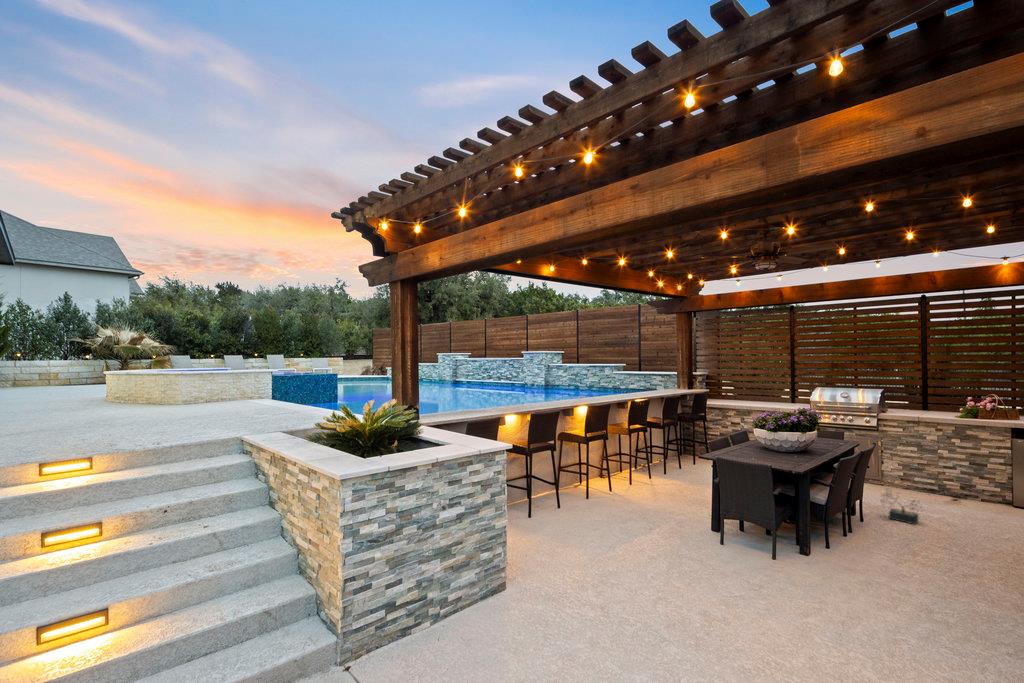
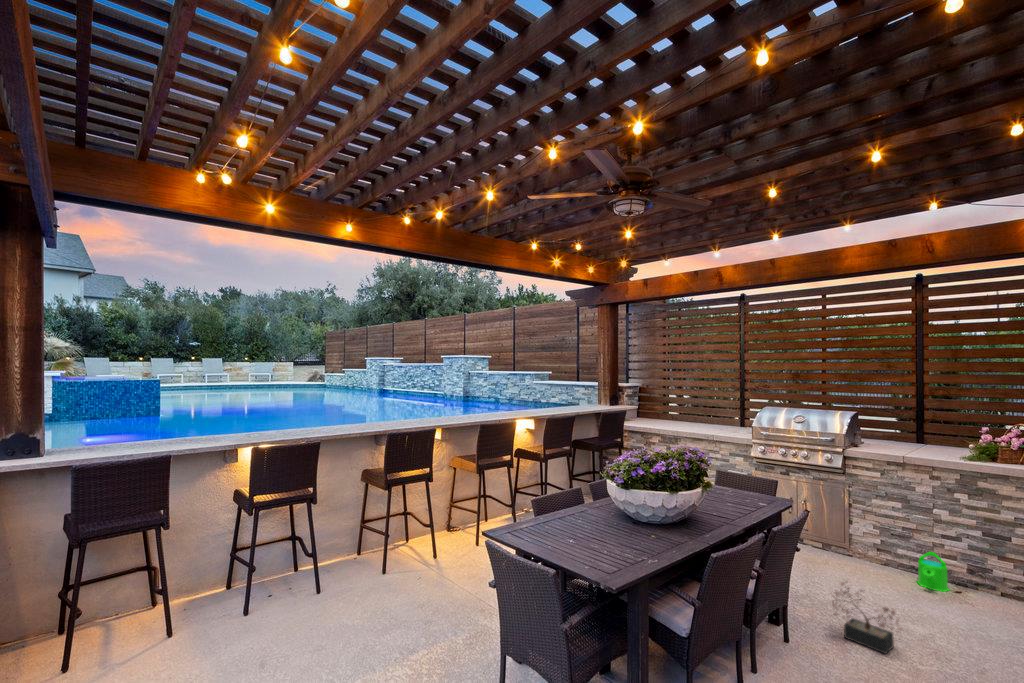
watering can: none [927,476,950,500] -> present [917,552,949,592]

